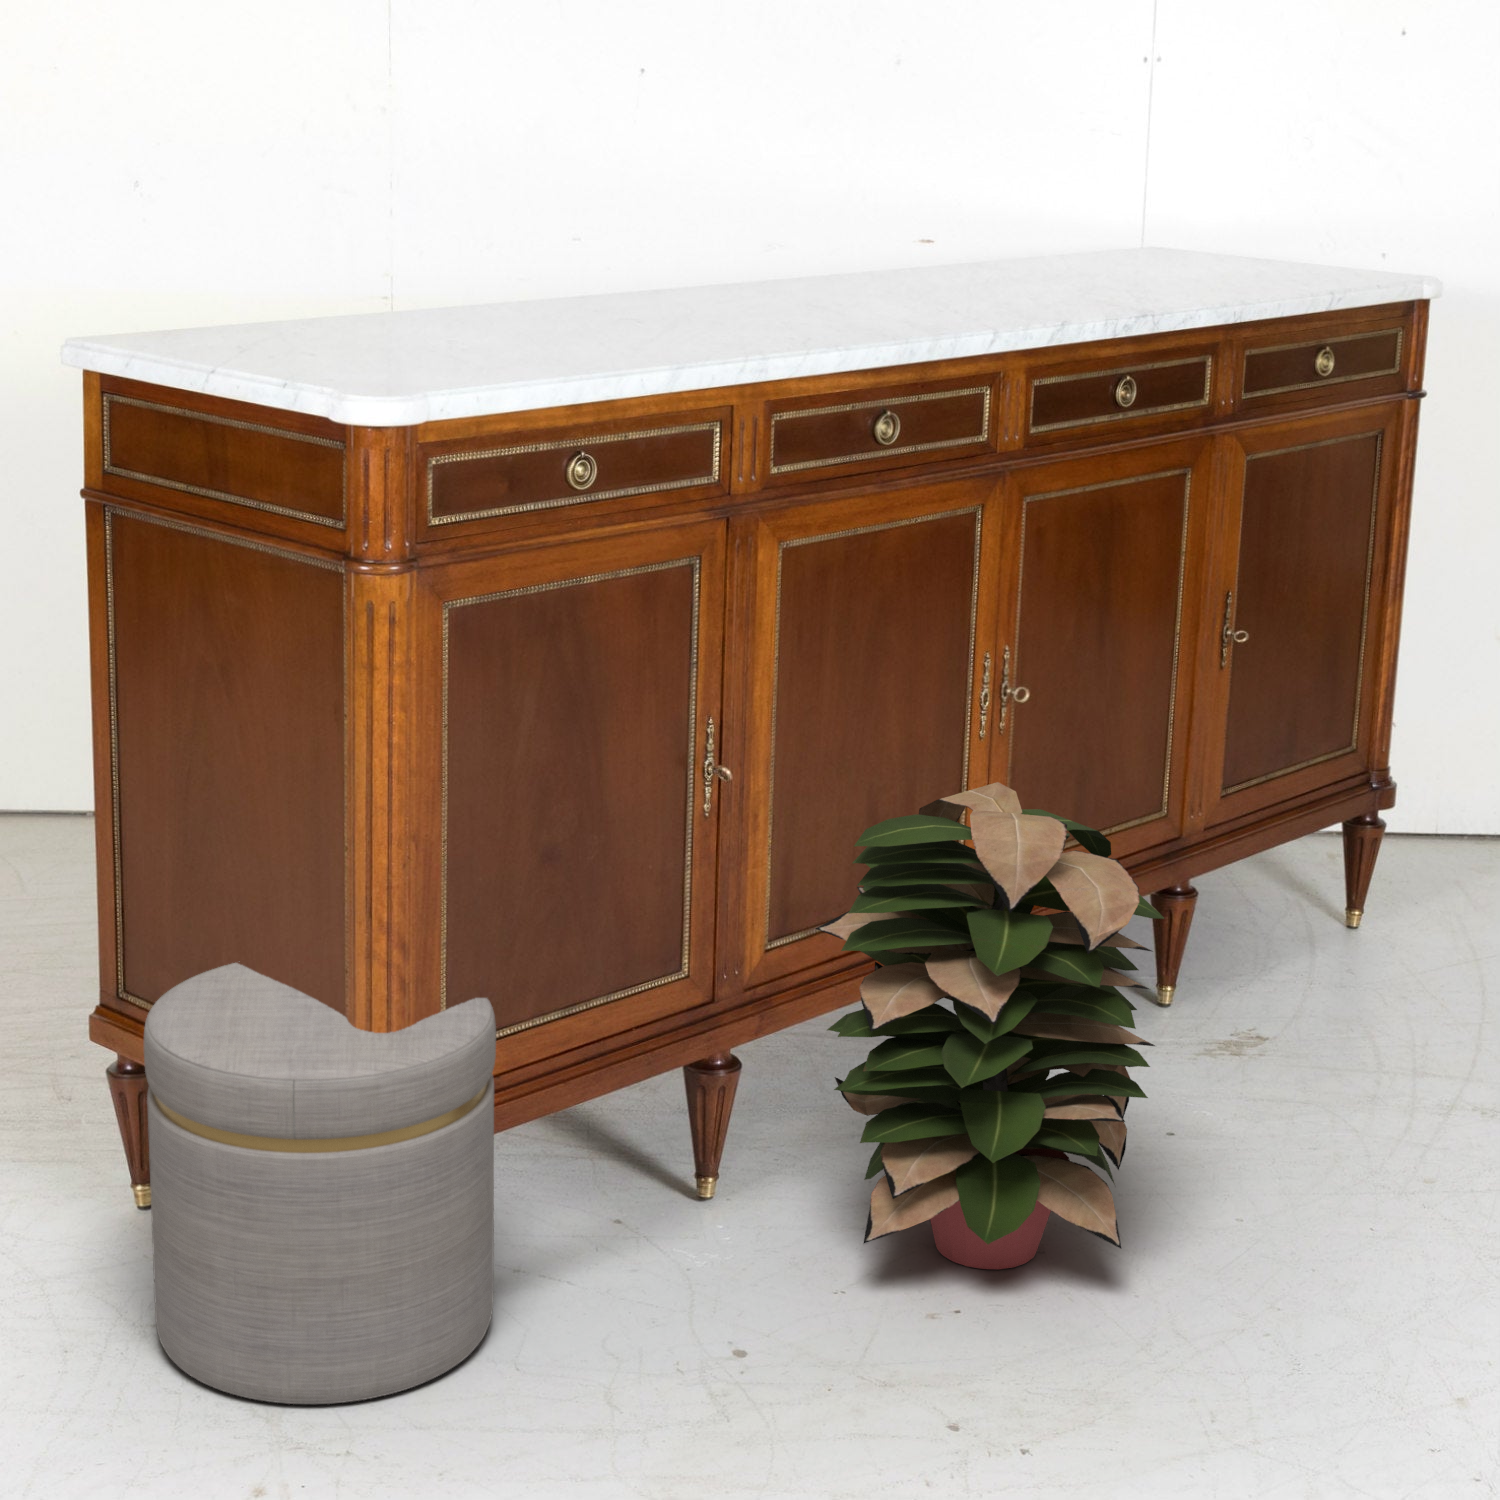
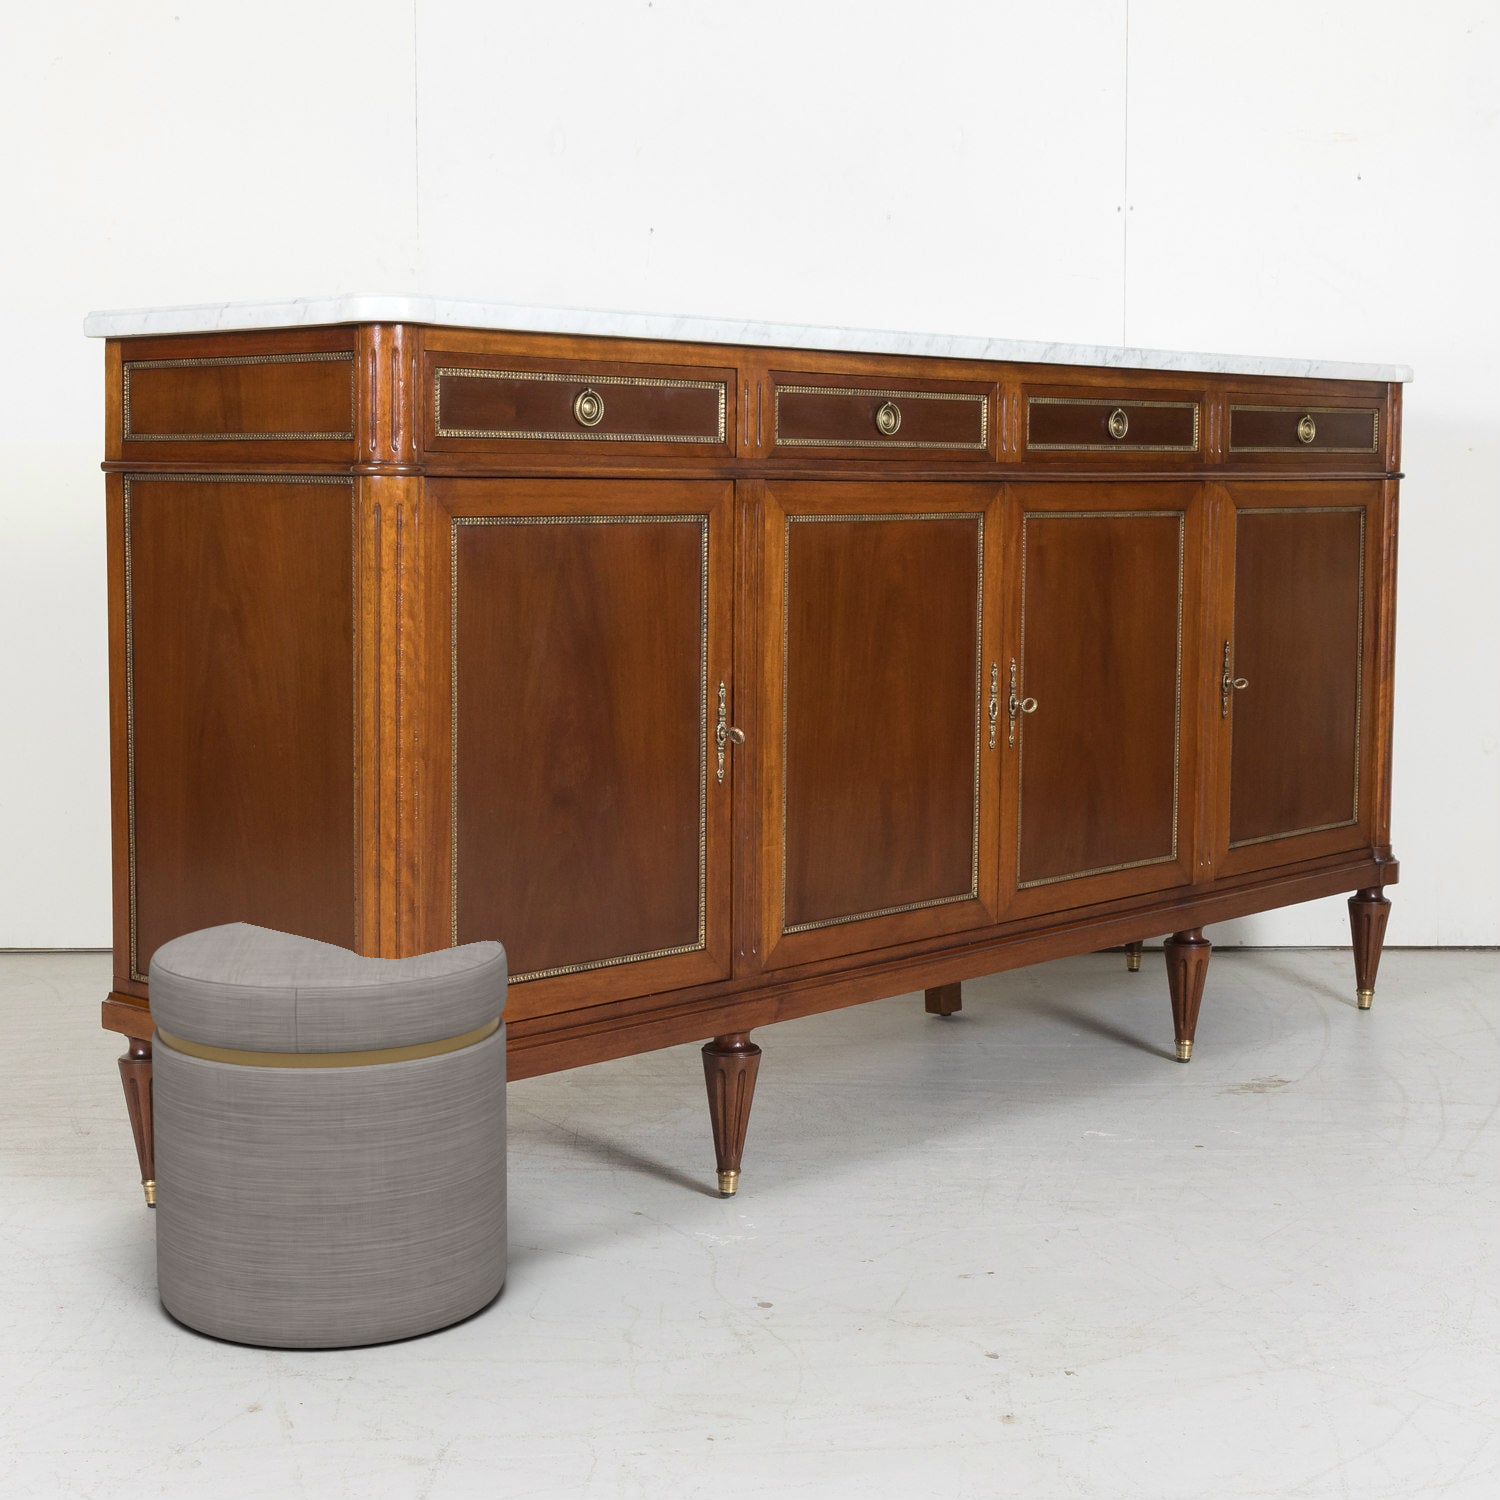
decorative plant: present [816,782,1164,1269] -> none [831,748,1182,1244]

